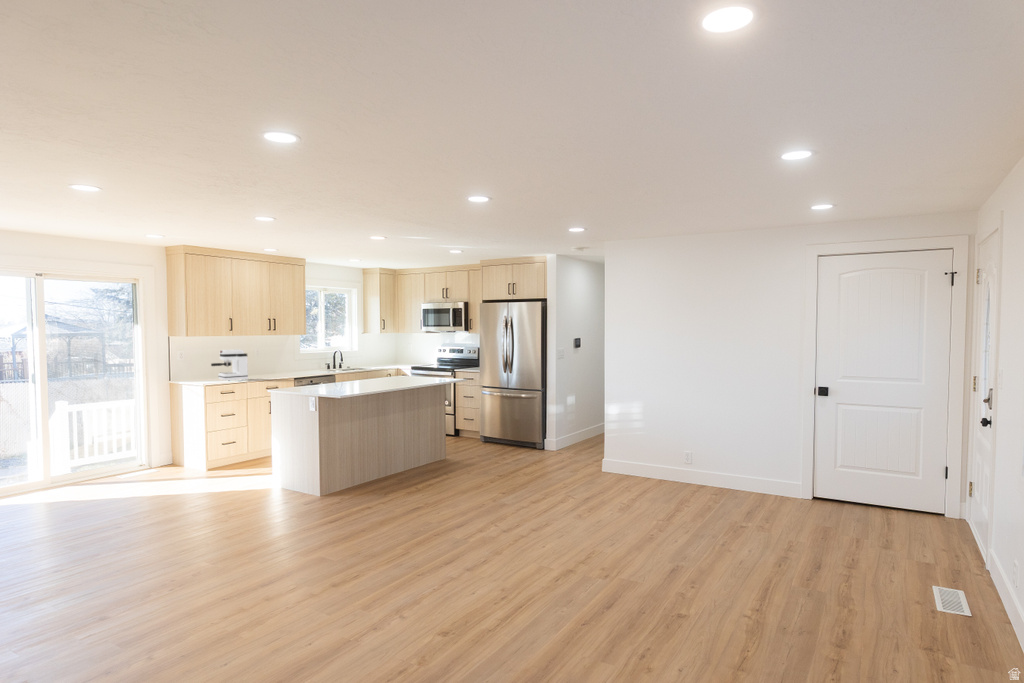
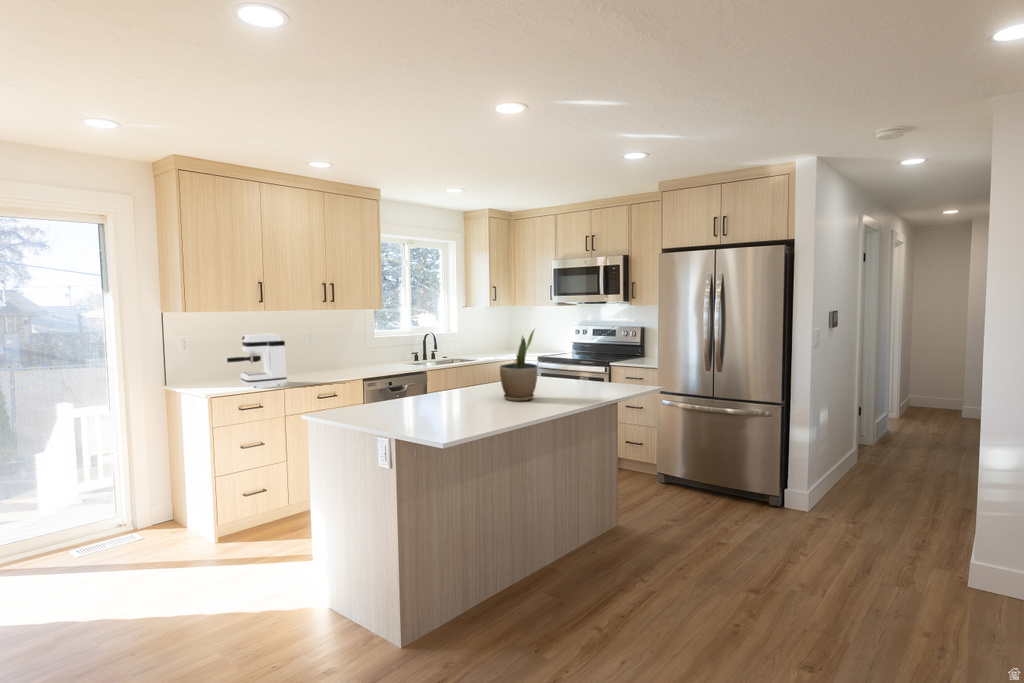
potted plant: none [375,346,396,385] -> present [500,330,538,401]

